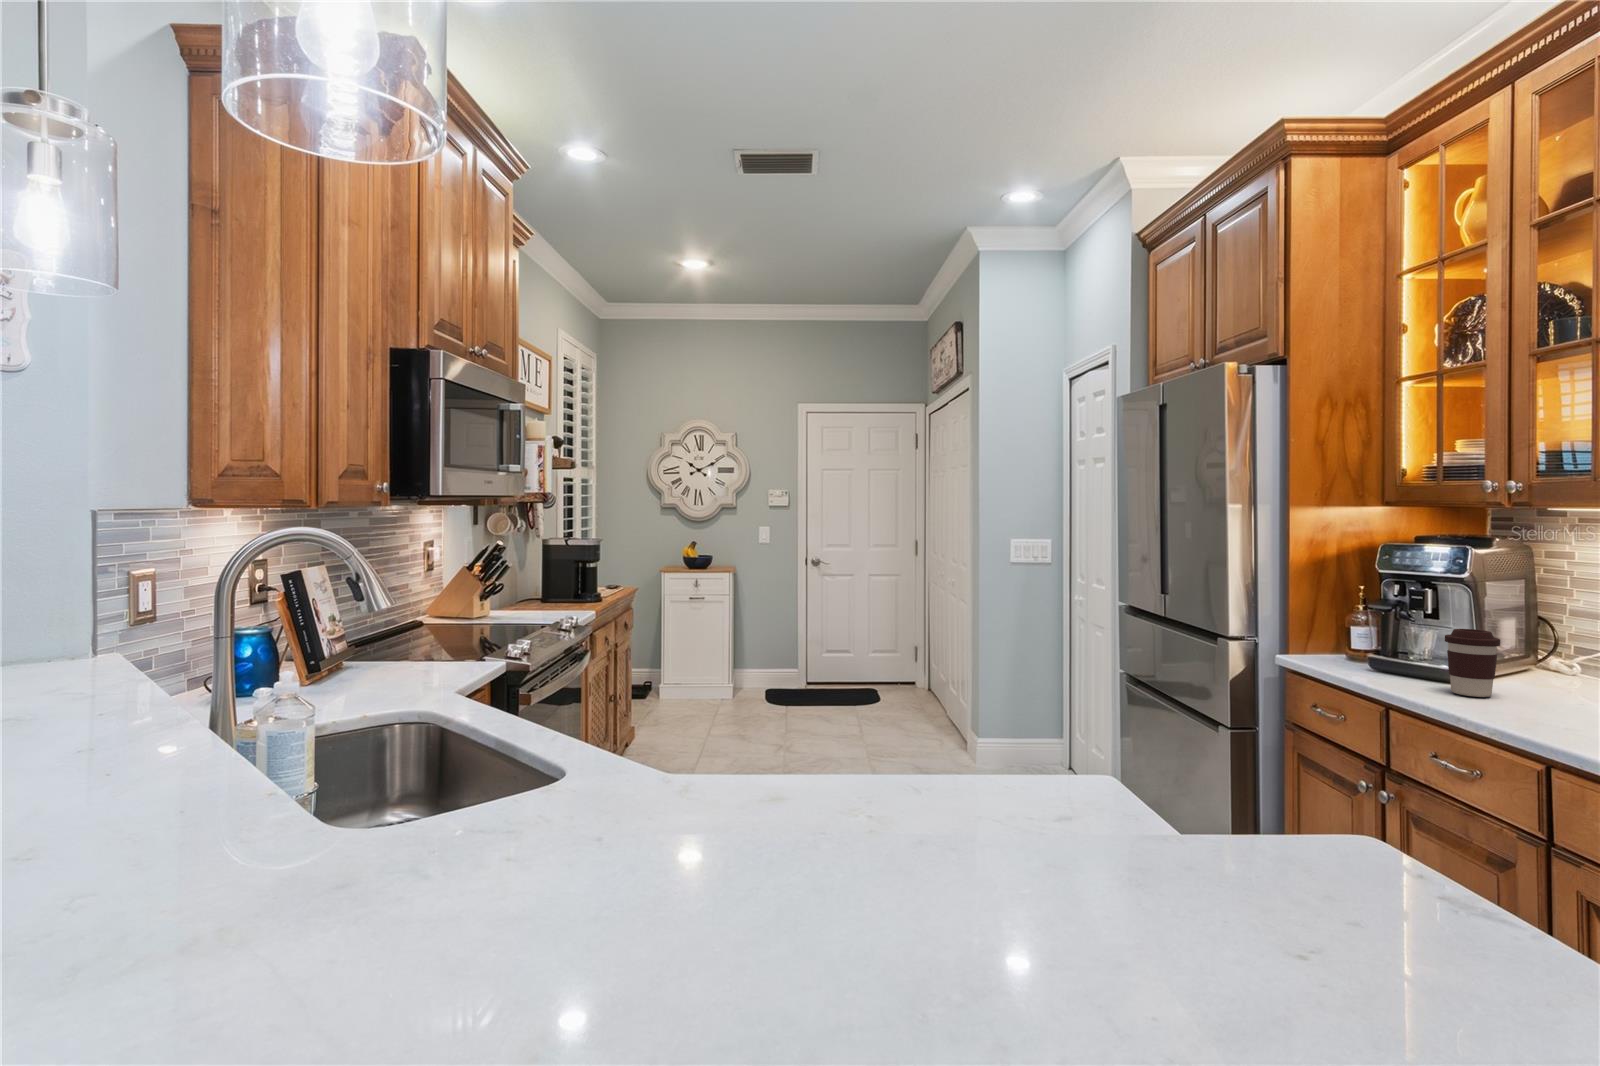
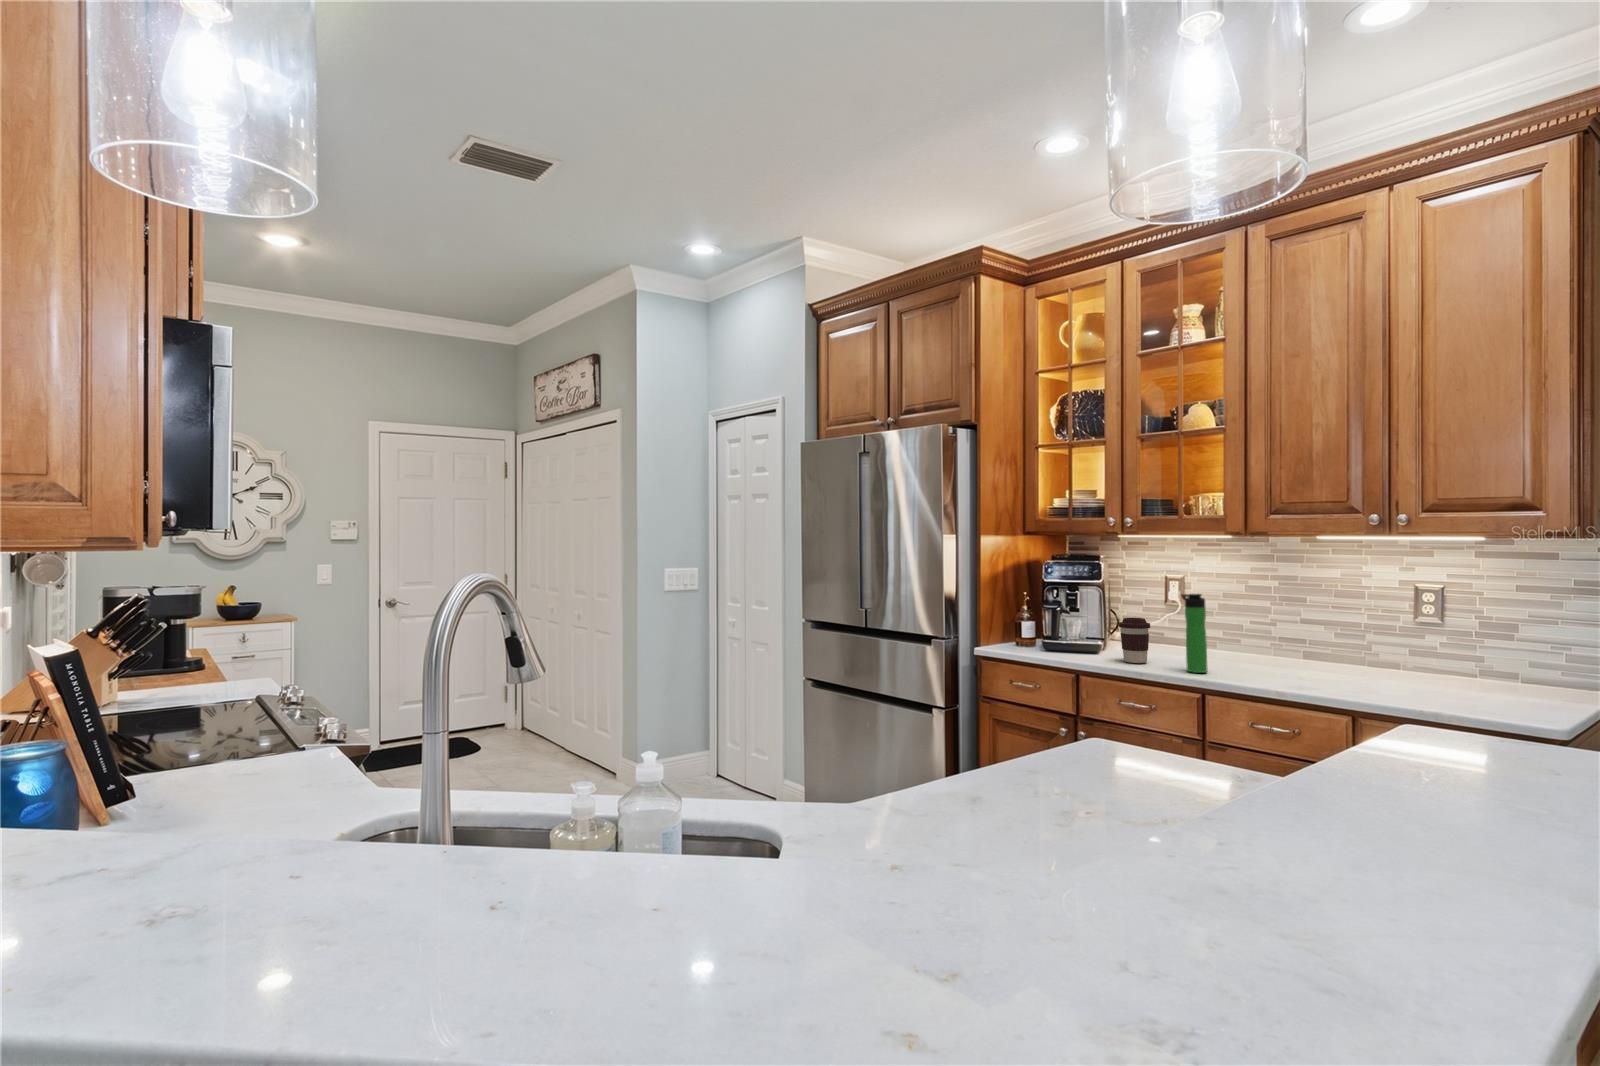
bottle: none [1521,598,1561,721] -> present [1181,594,1207,673]

